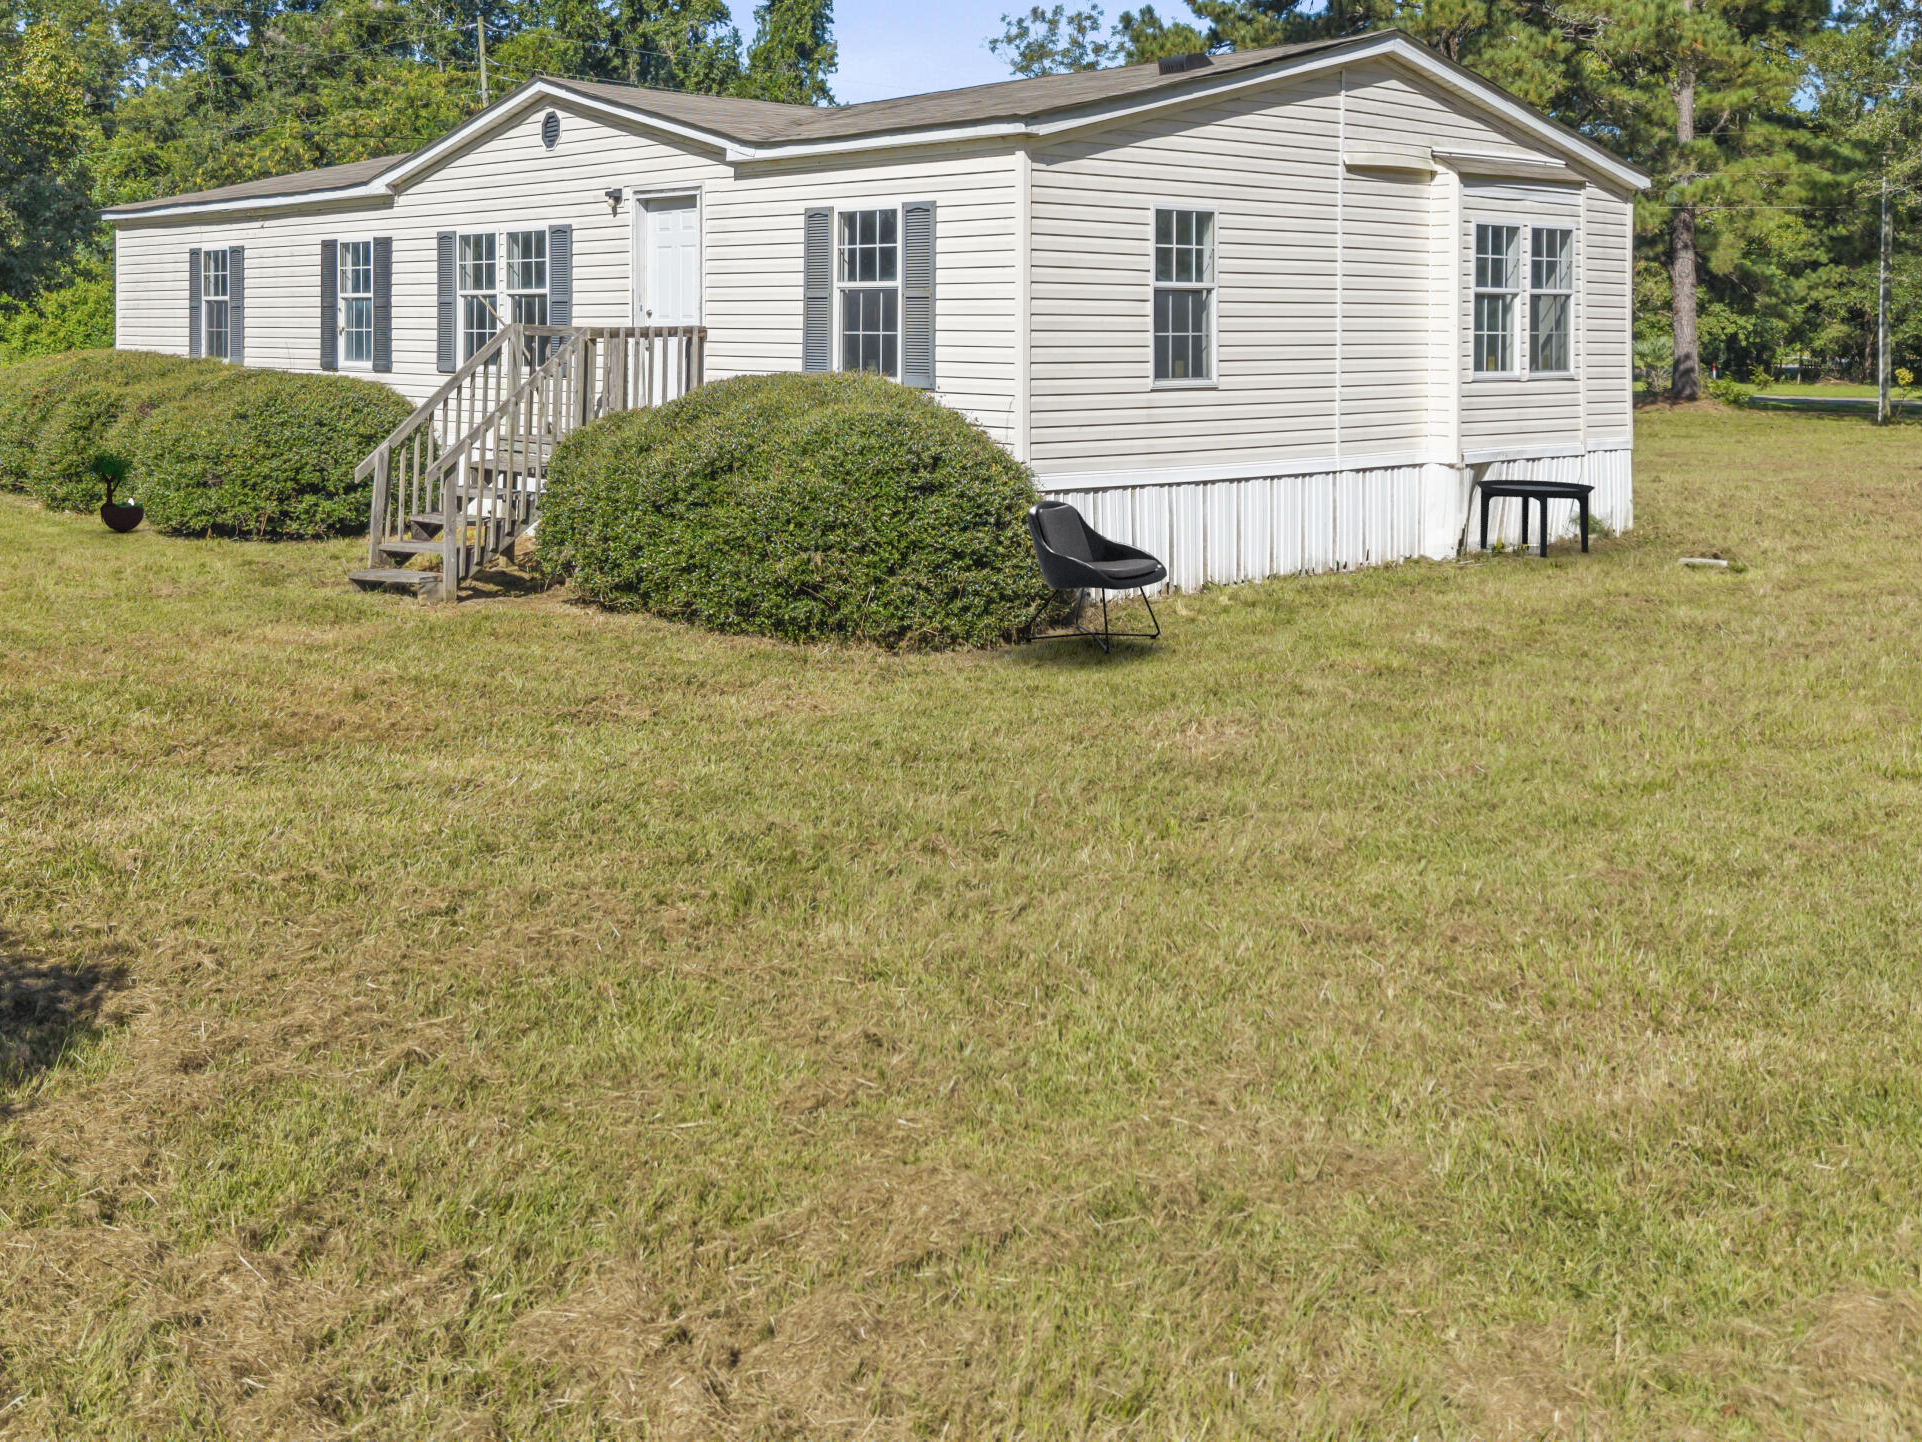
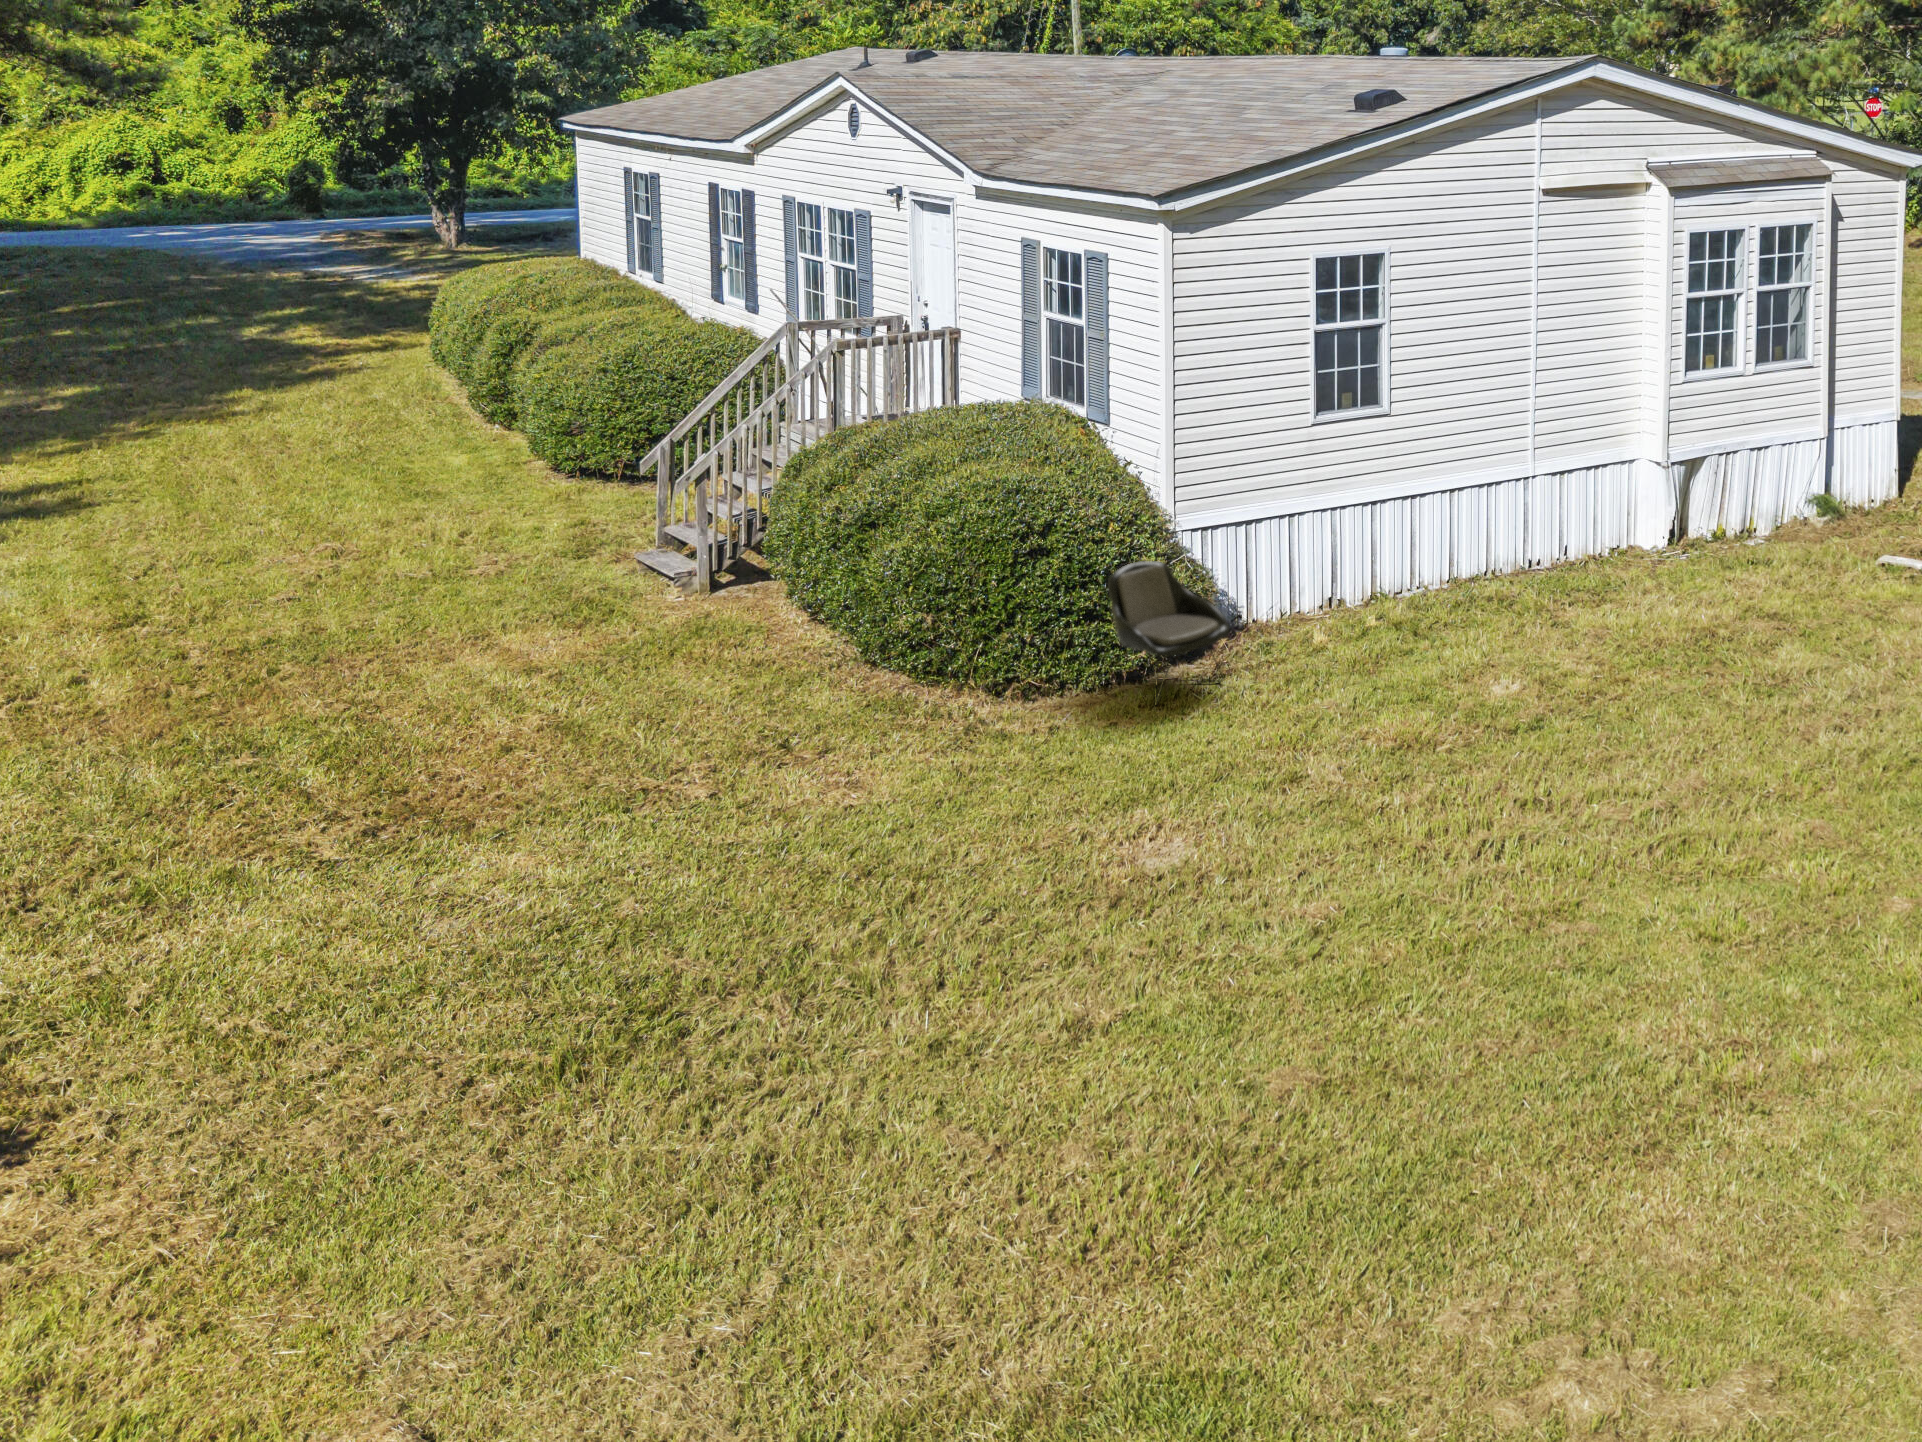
potted tree: present [85,450,144,532] -> none [485,391,537,464]
round table: present [1475,480,1595,557] -> none [1672,472,1780,558]

